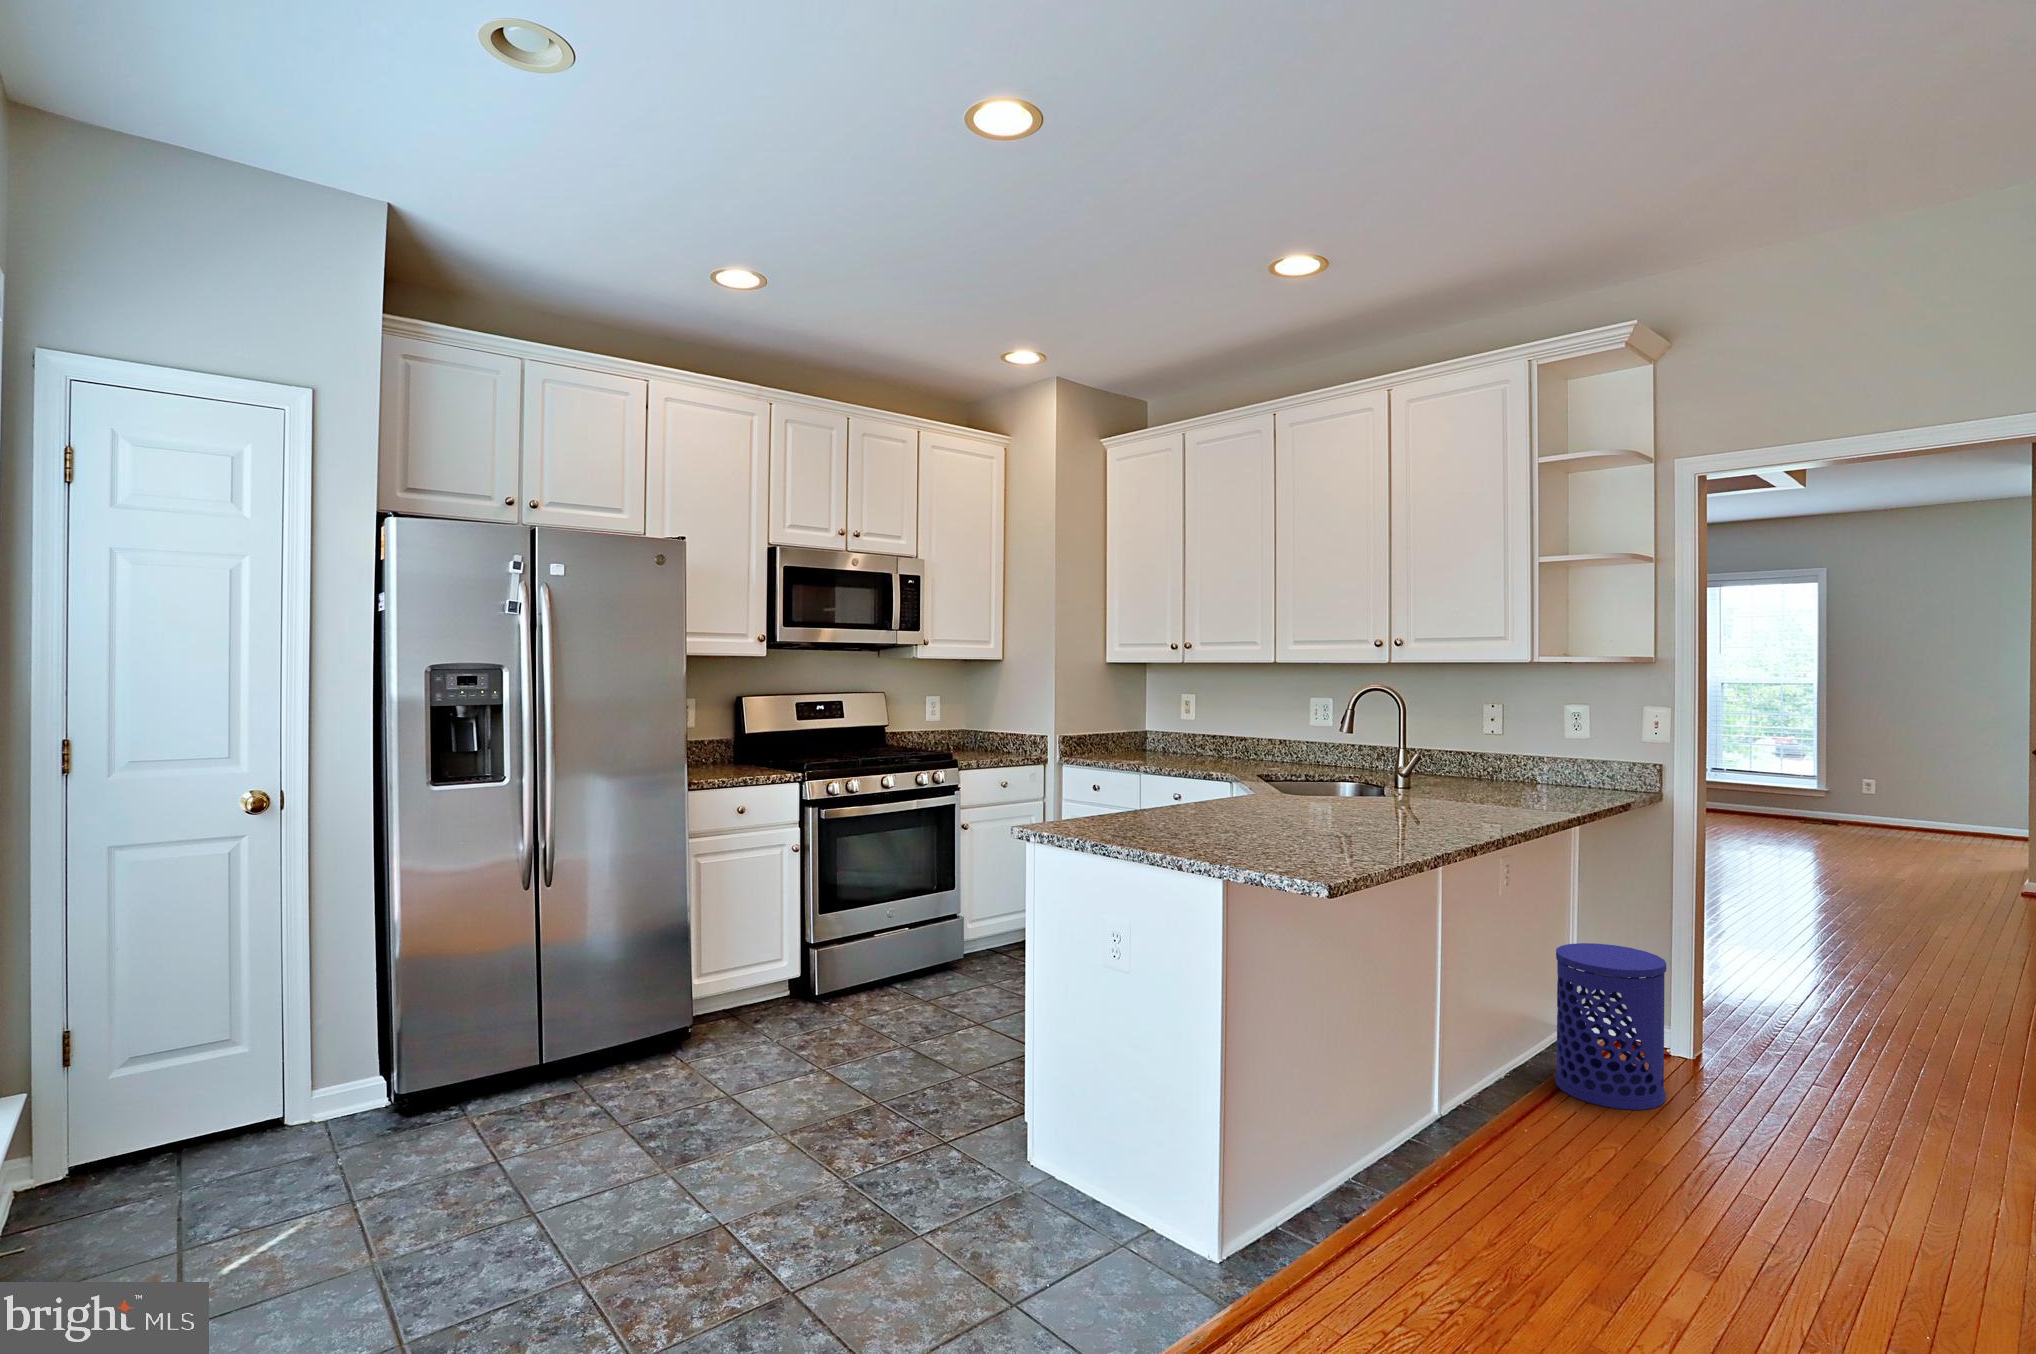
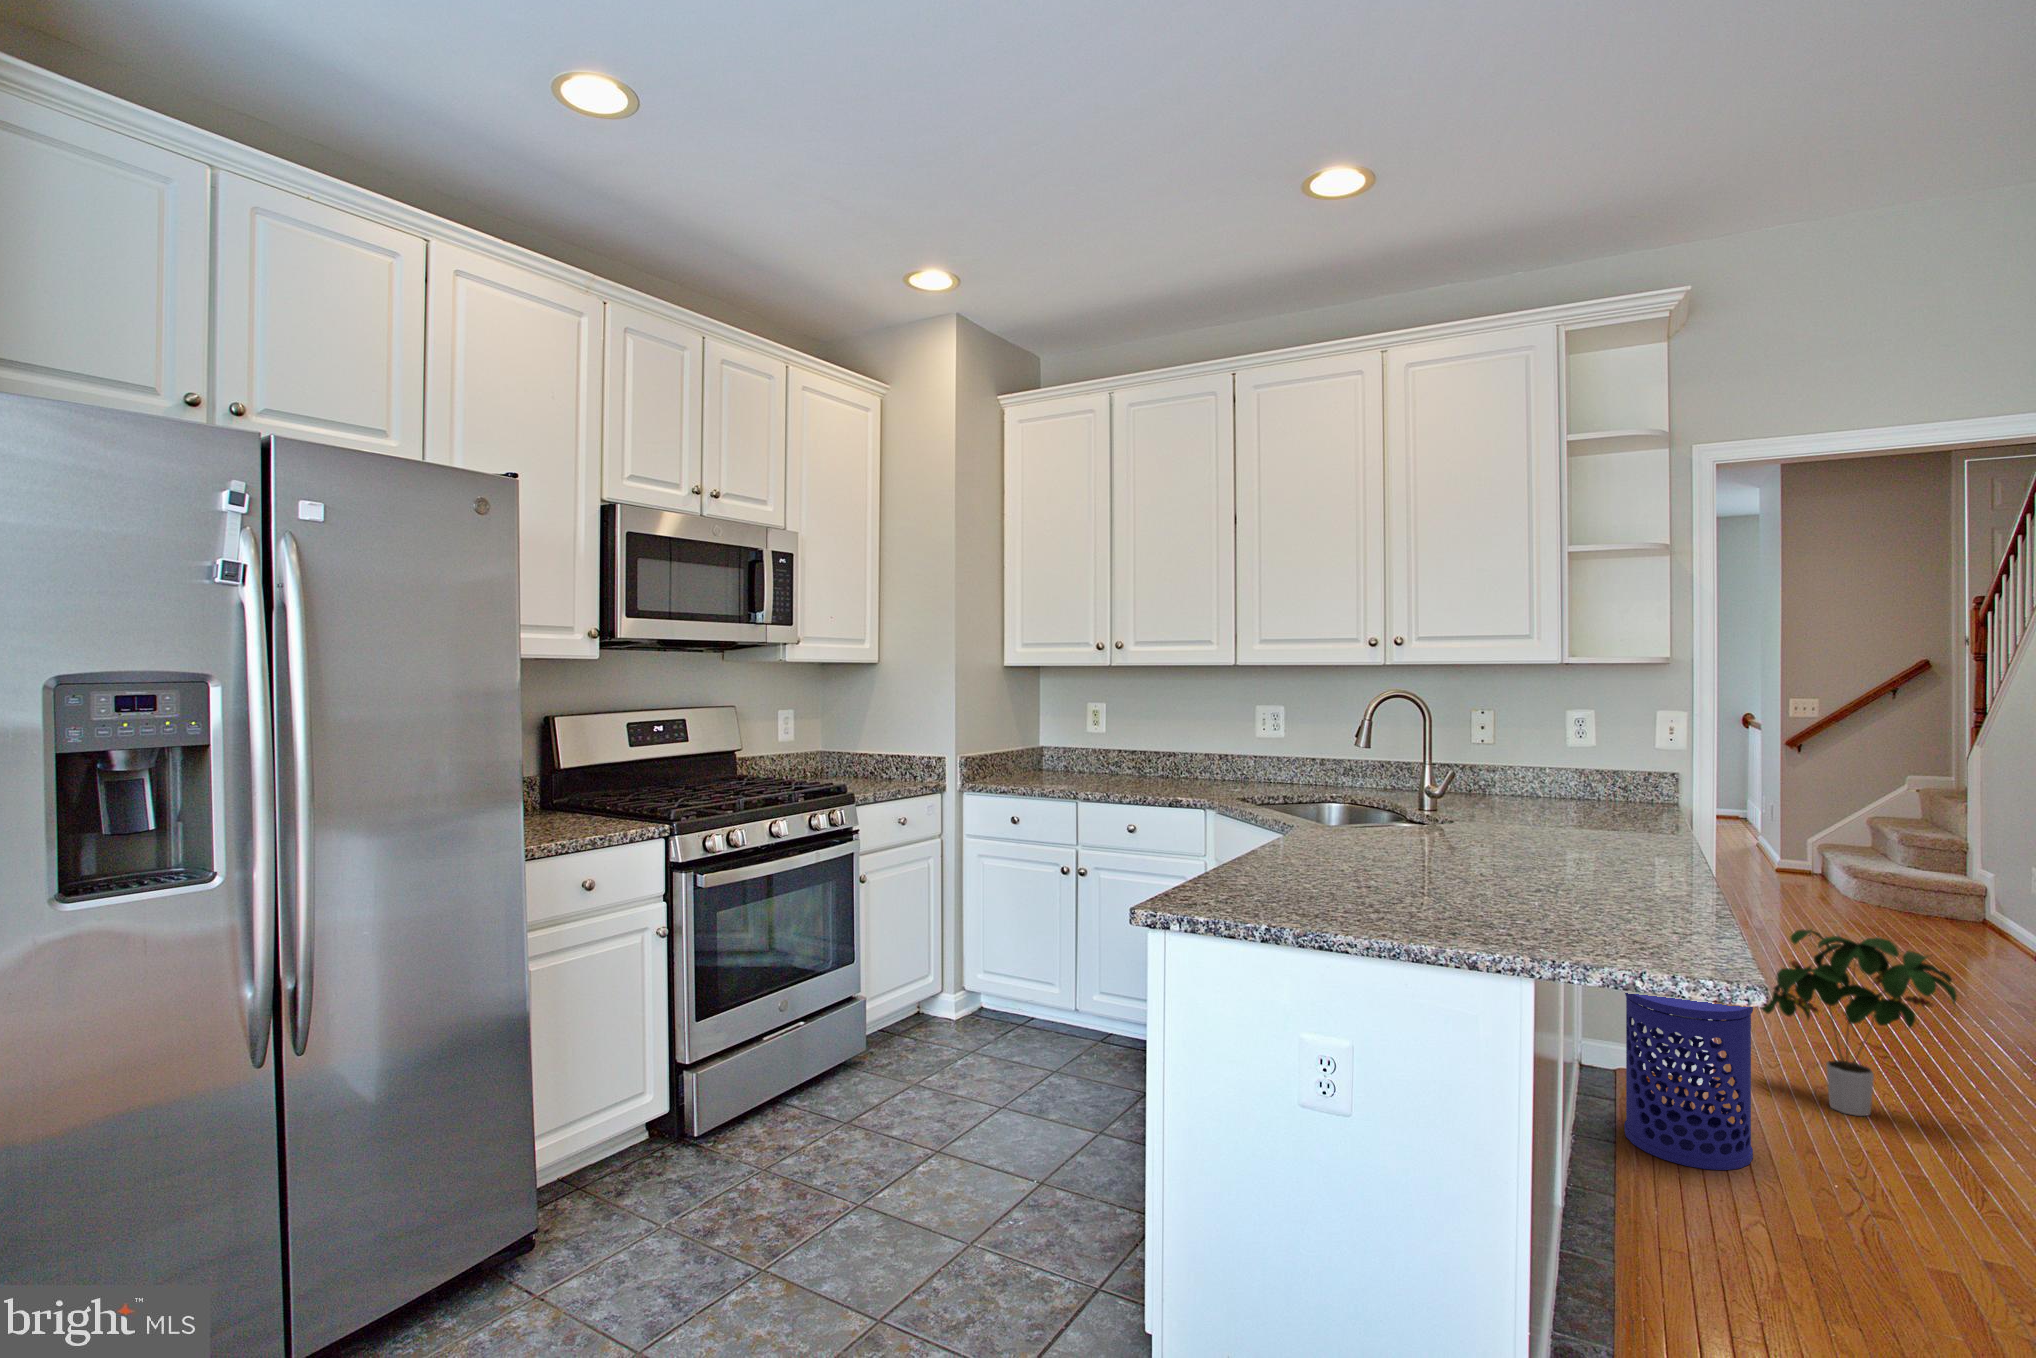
potted plant: none [1738,916,1910,1093] -> present [1762,930,1957,1116]

